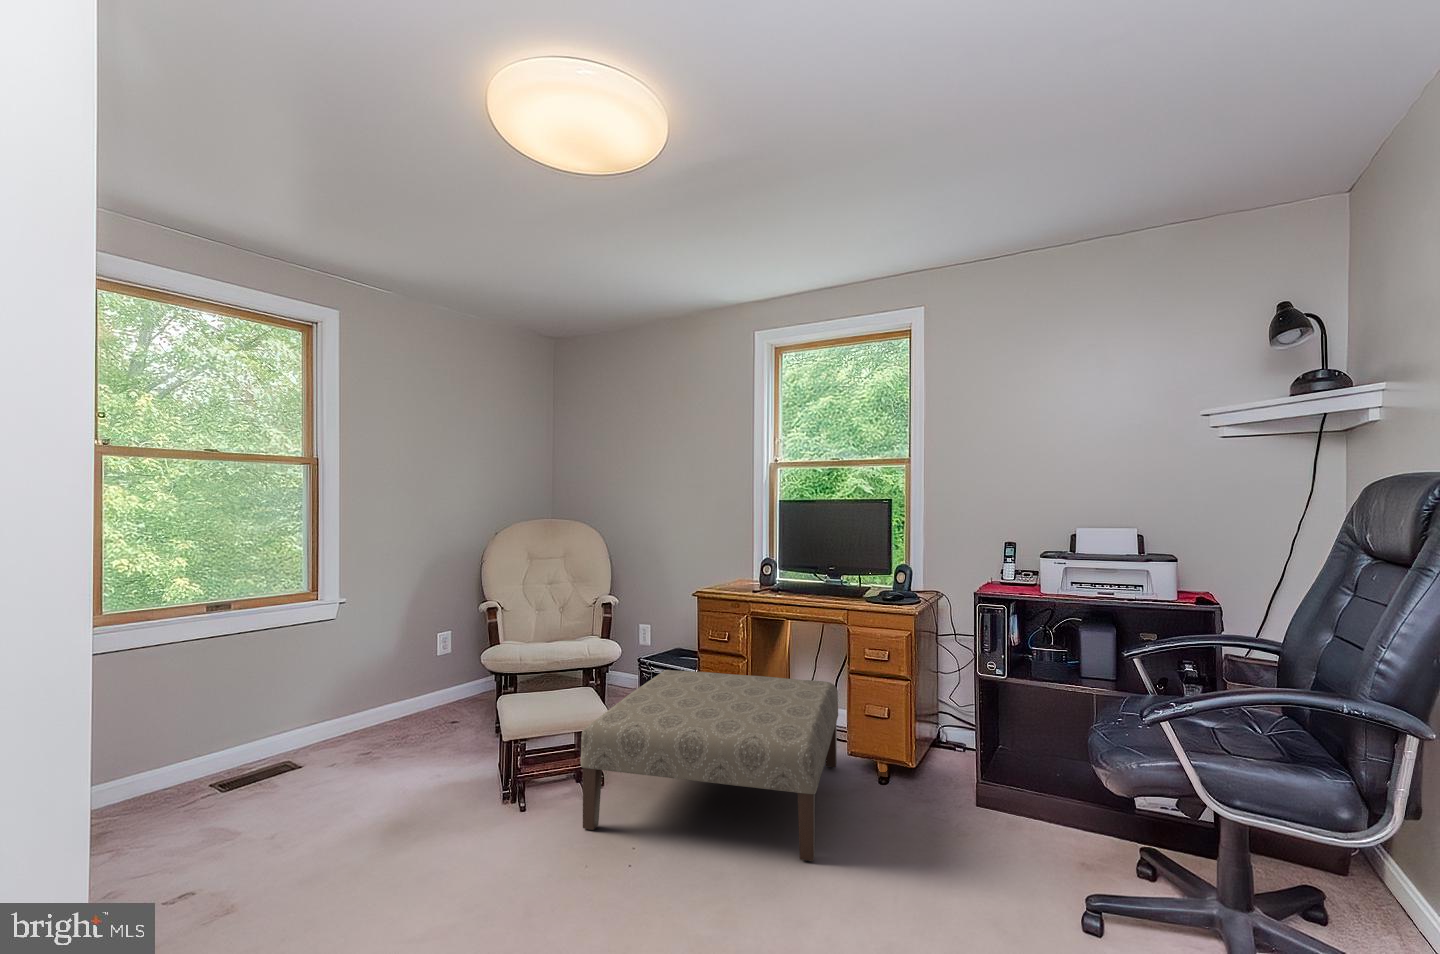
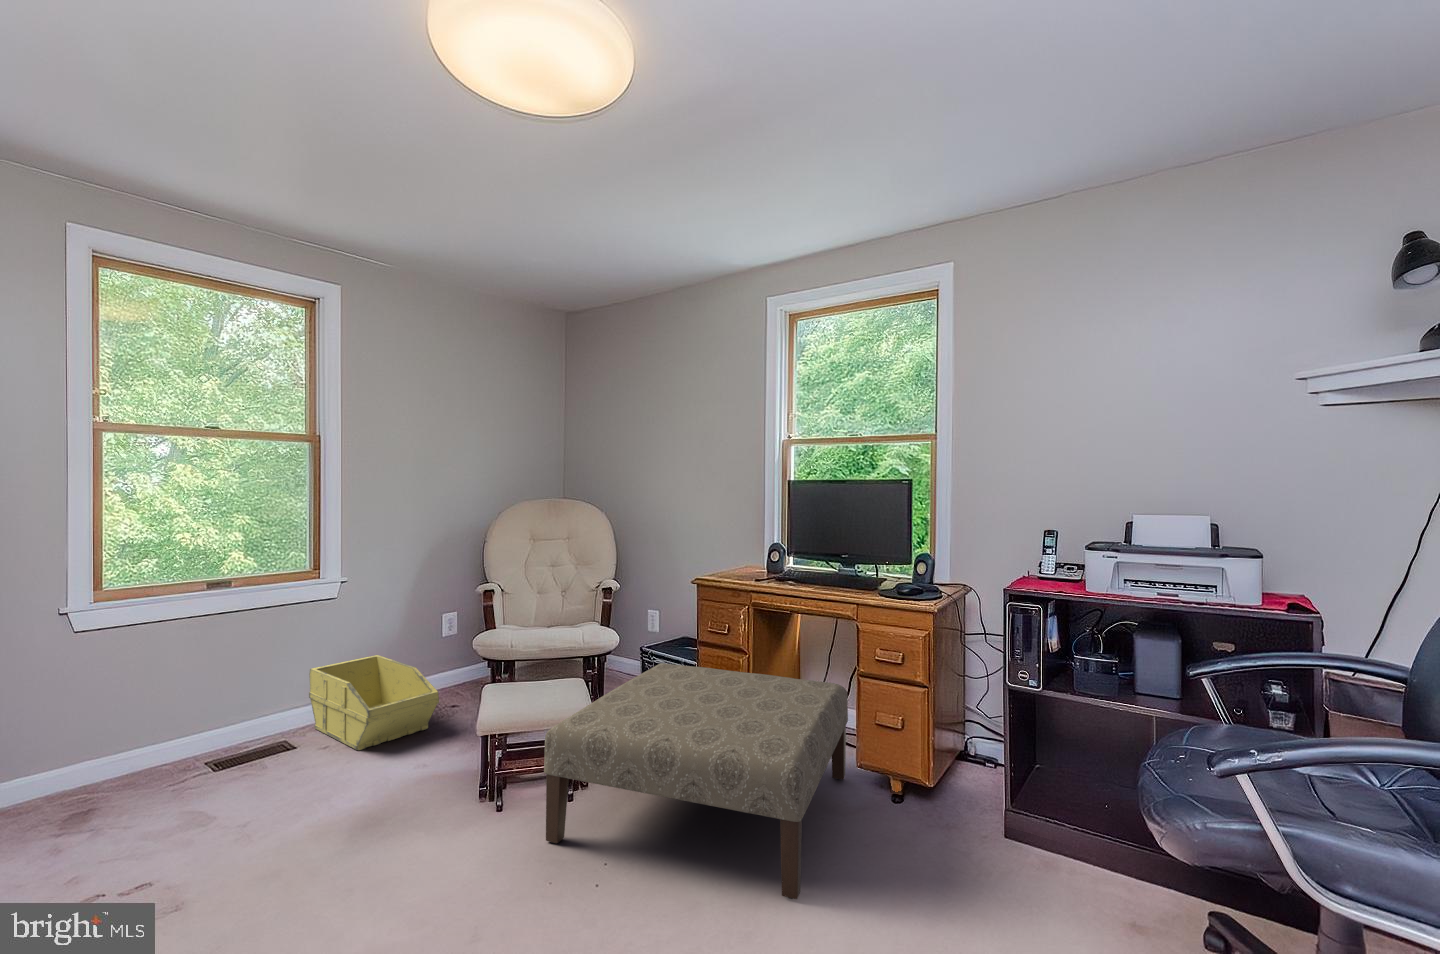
storage bin: none [321,673,452,762] -> present [309,655,439,750]

